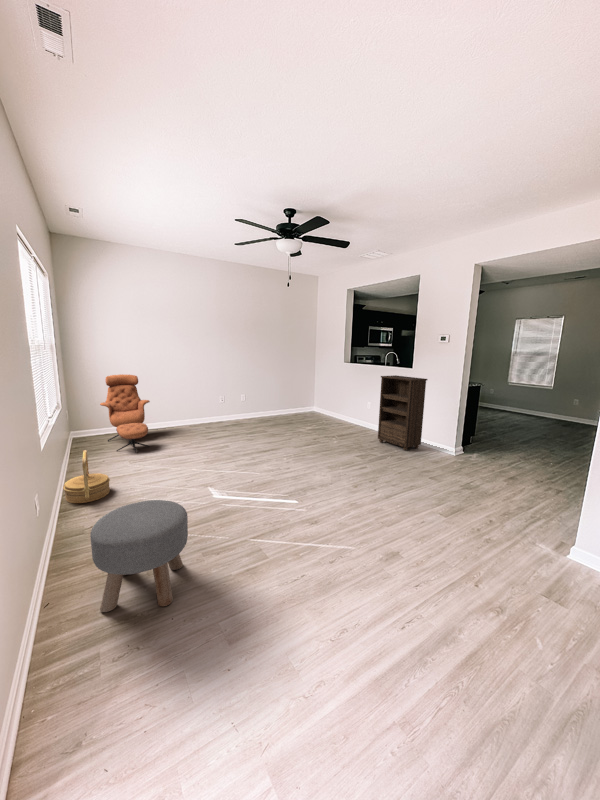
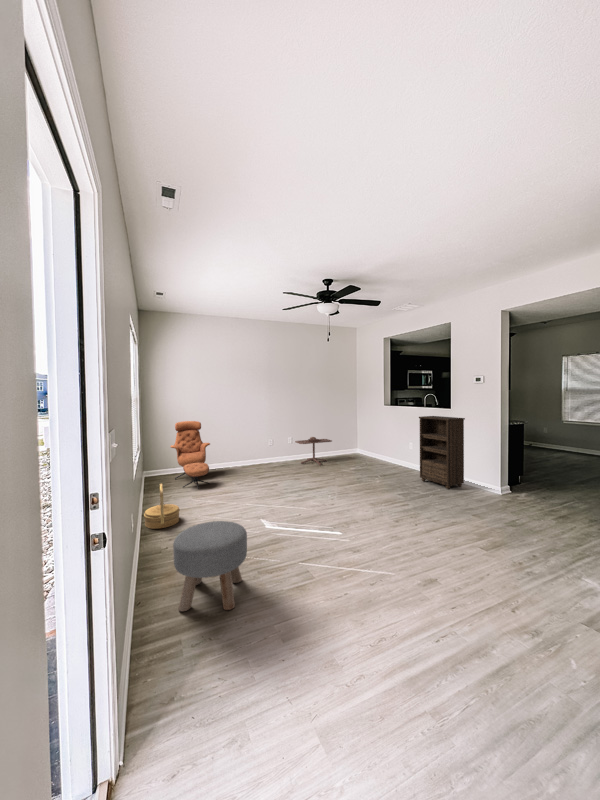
side table: none [248,394,288,425] -> present [295,437,332,465]

